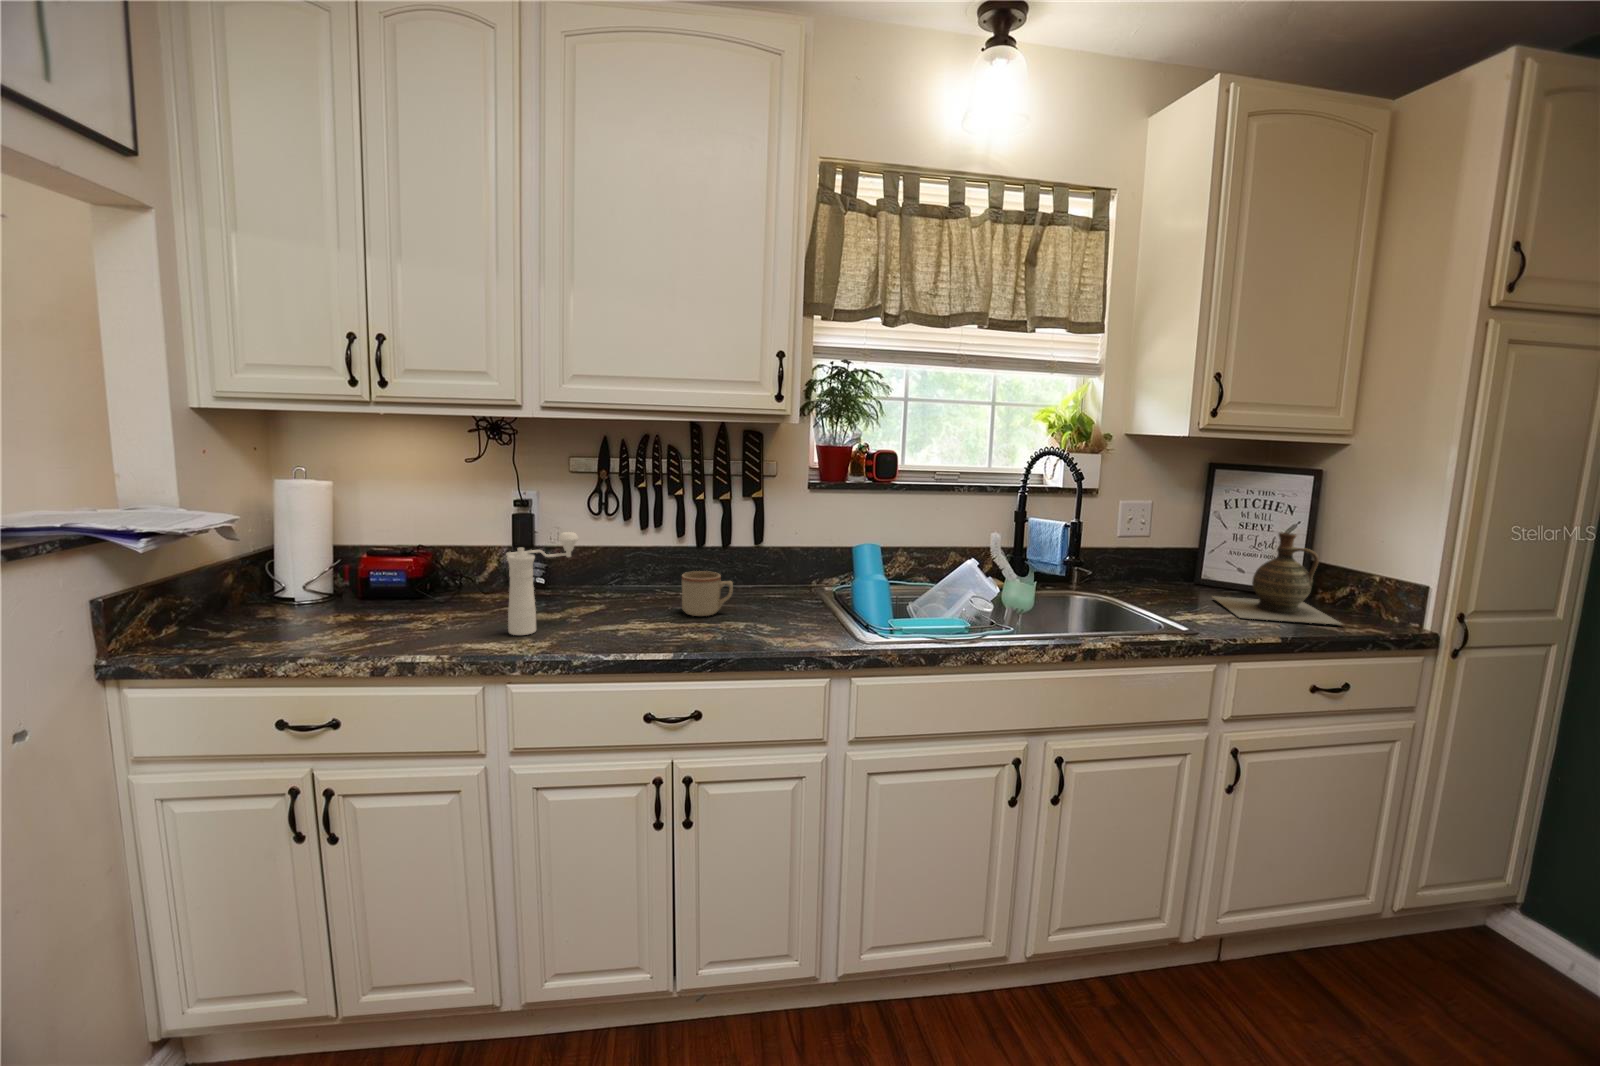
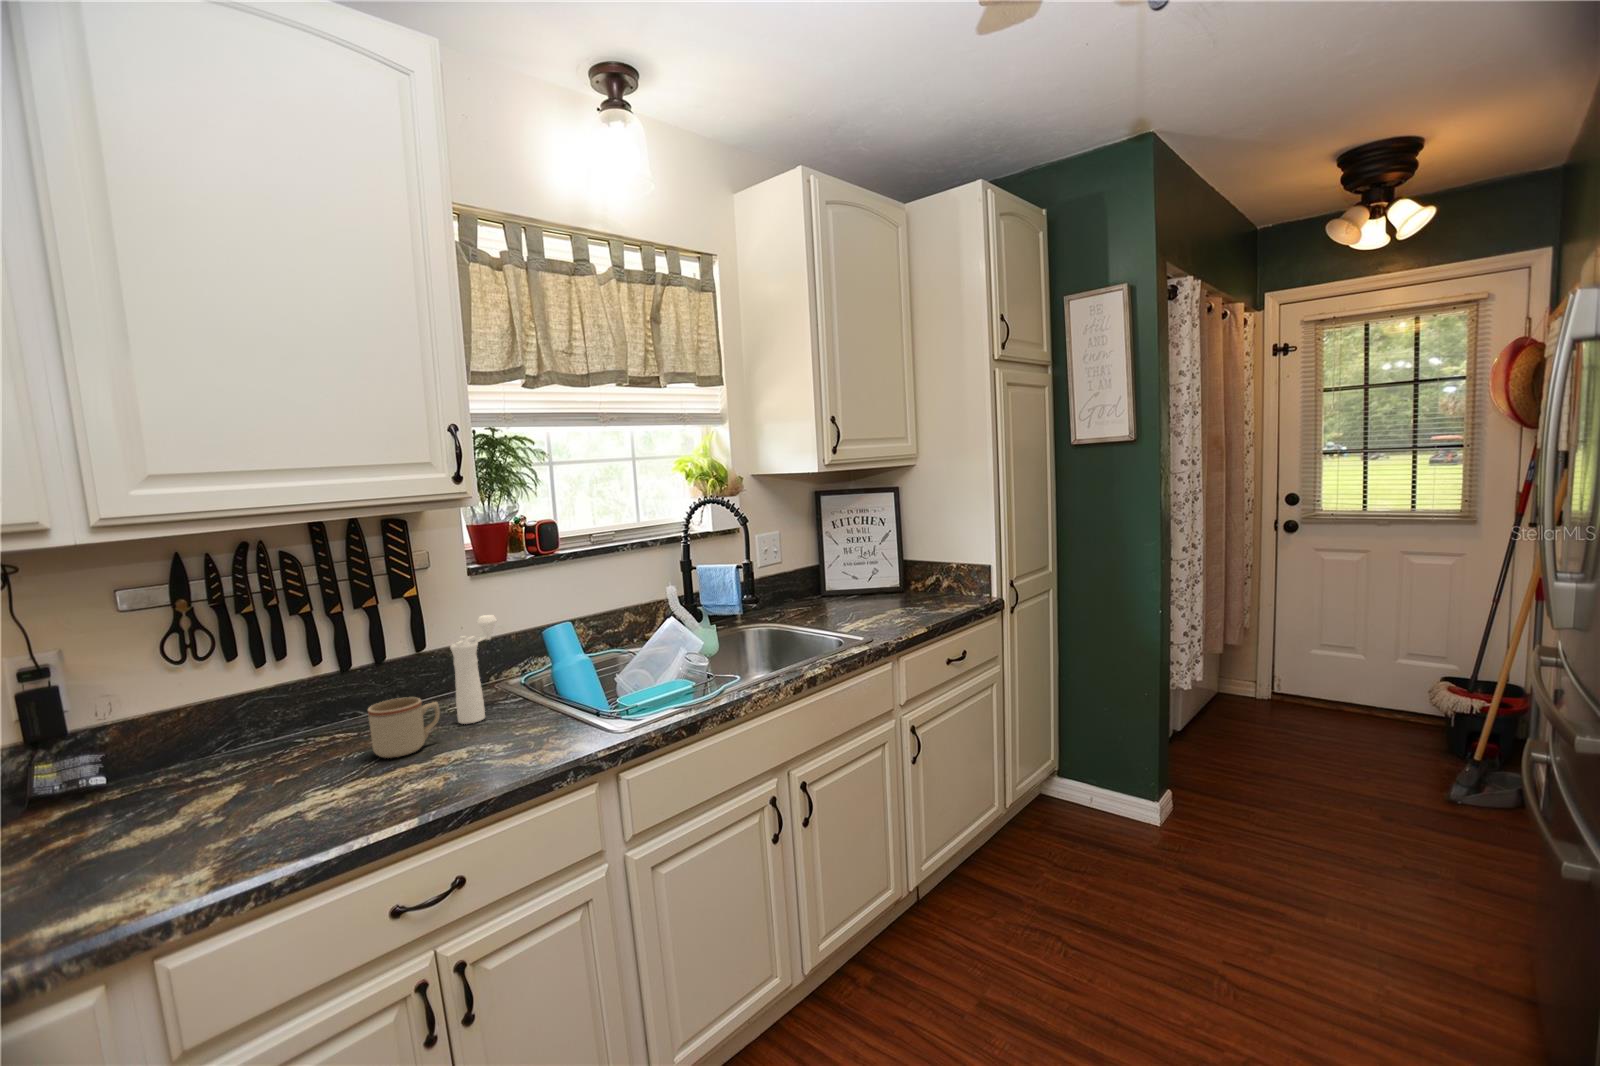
pepper mill: present [506,532,578,635] -> present [450,615,497,724]
ceramic jug: present [1213,533,1342,625] -> none [849,544,946,620]

